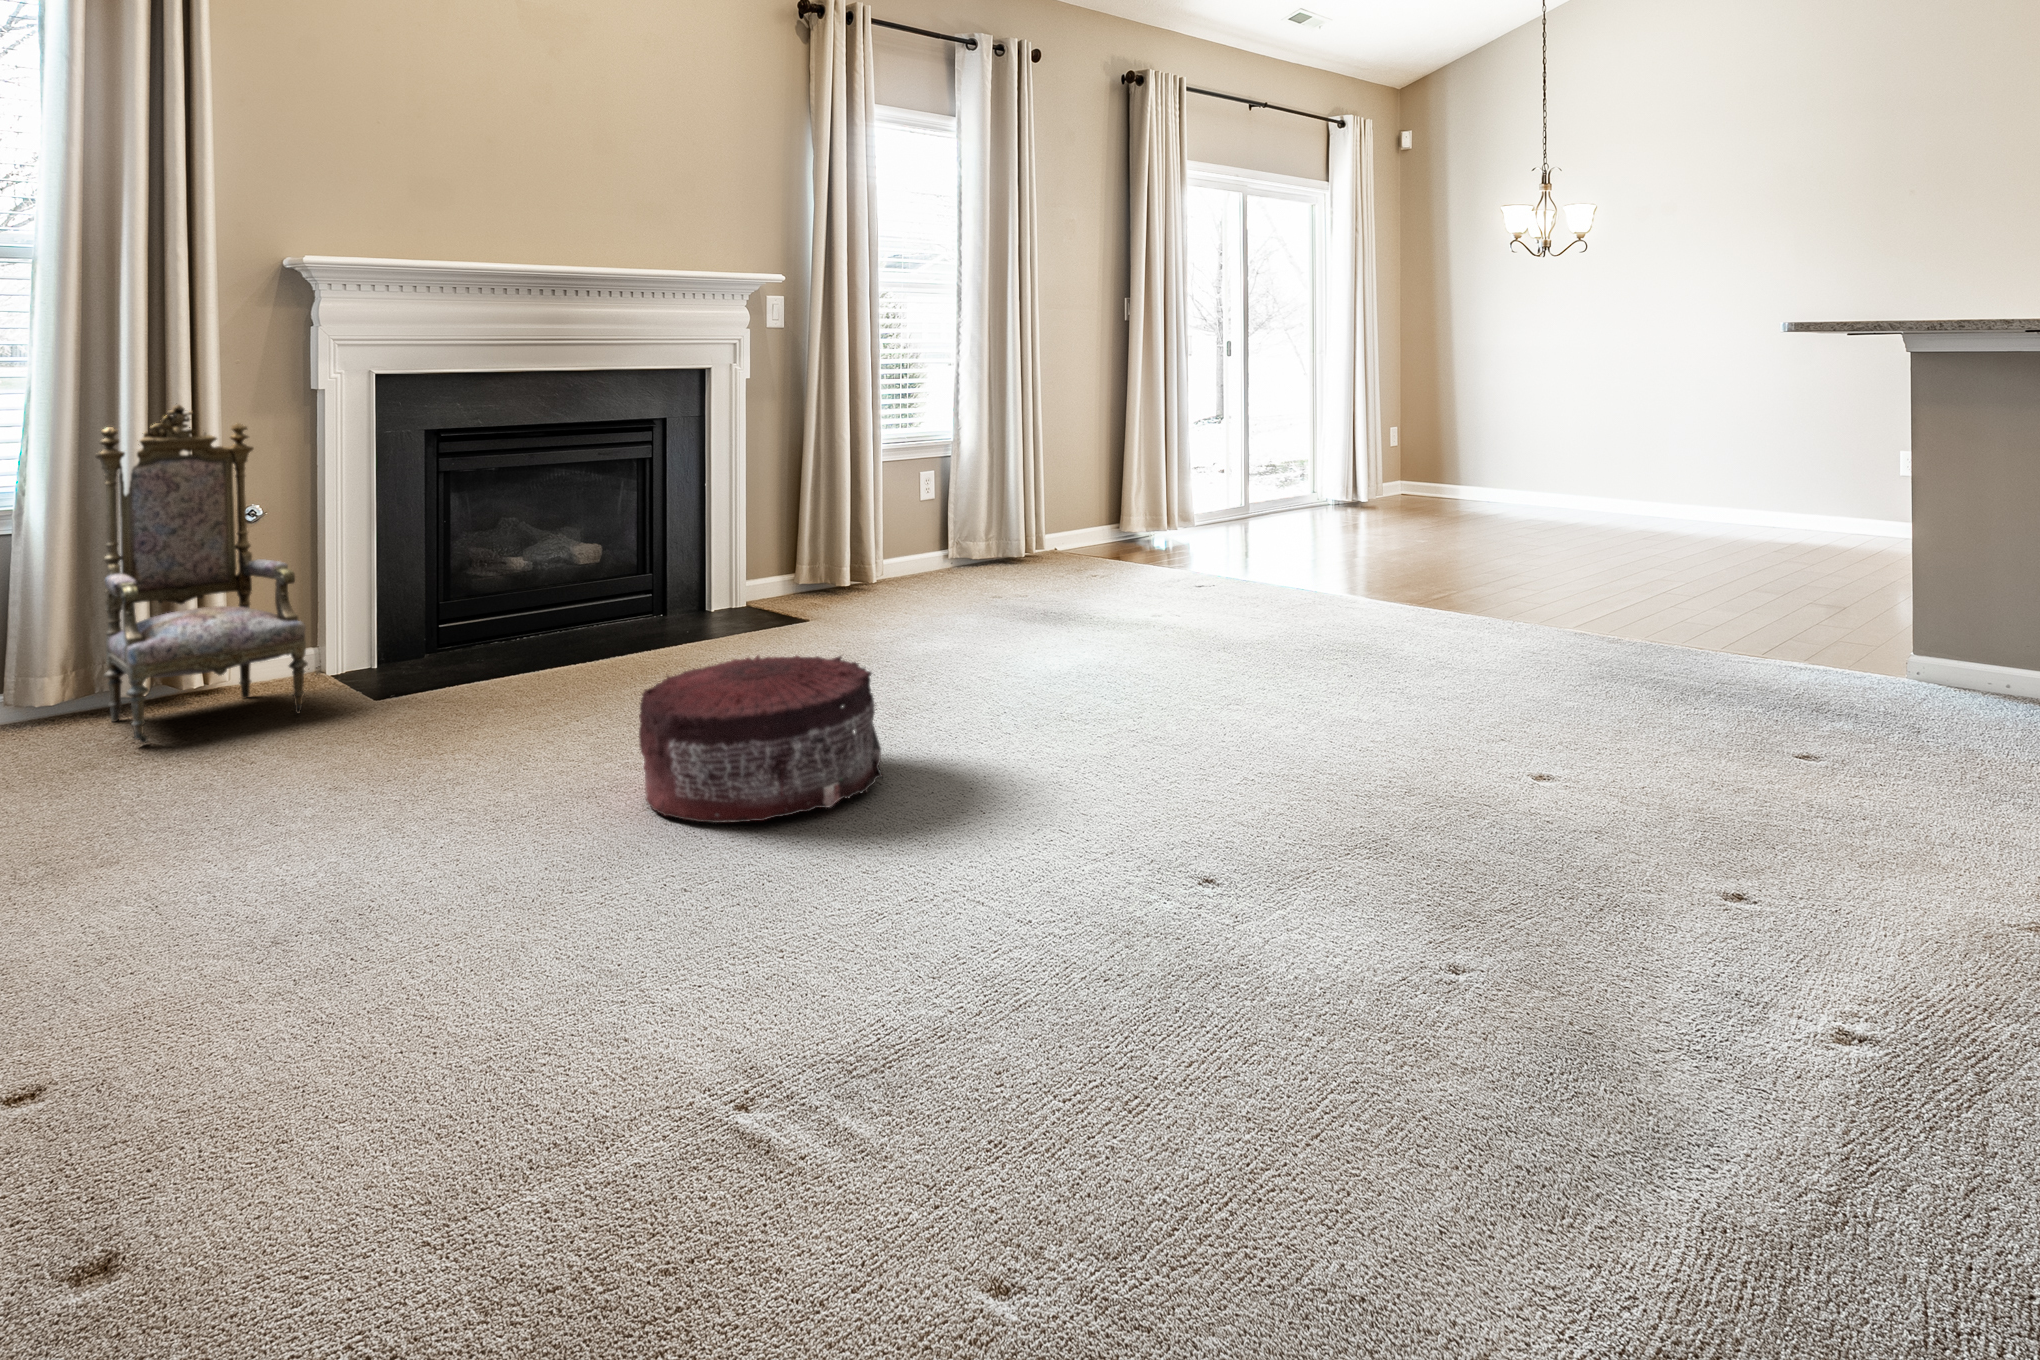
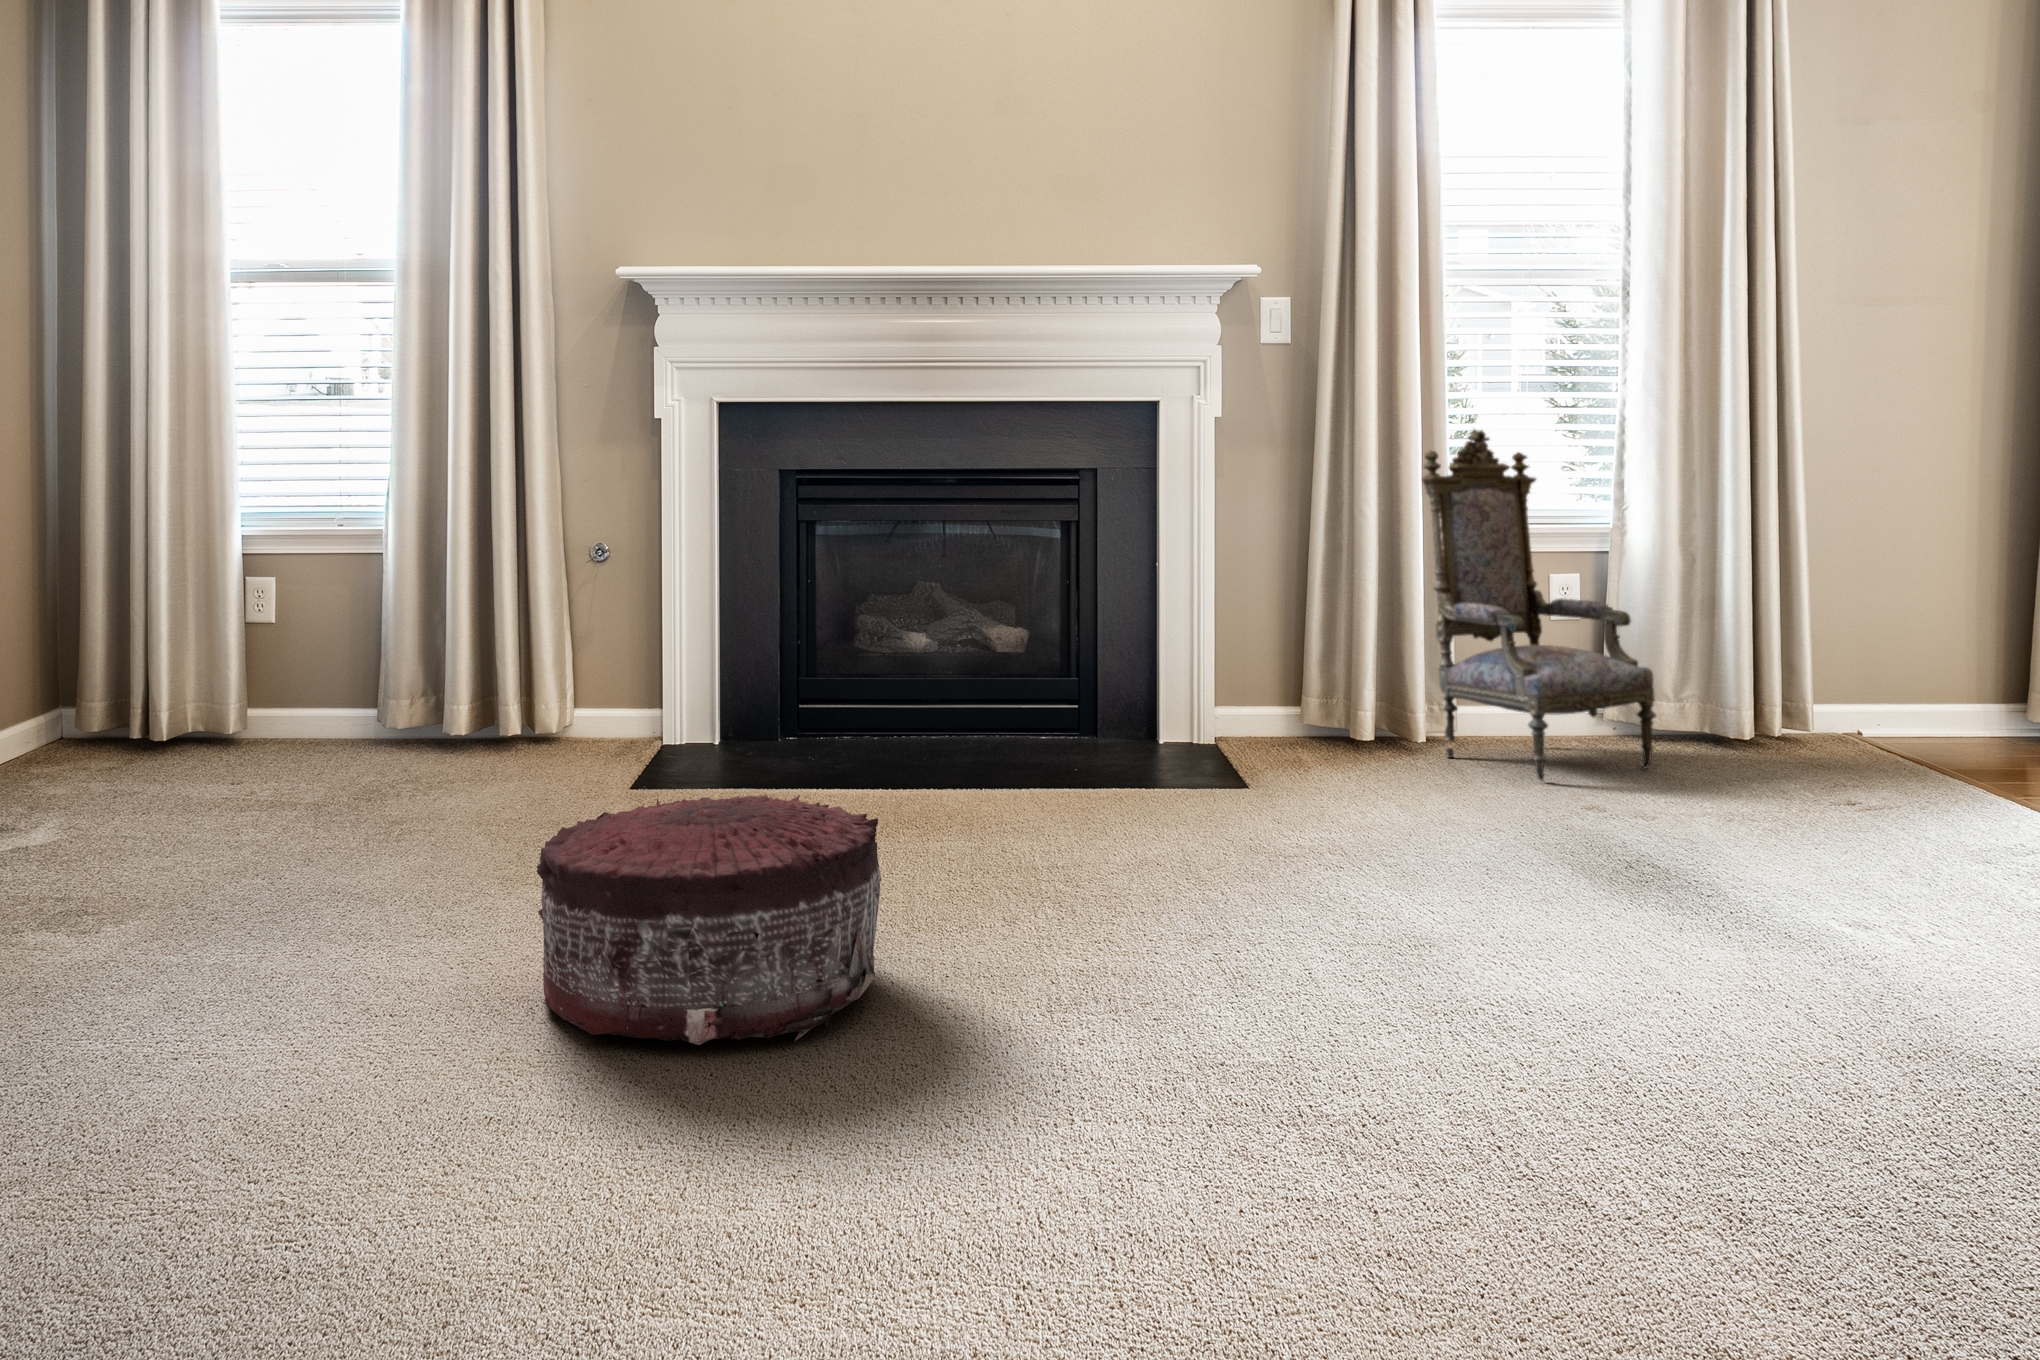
armchair: present [95,405,308,743] -> present [1422,430,1656,780]

